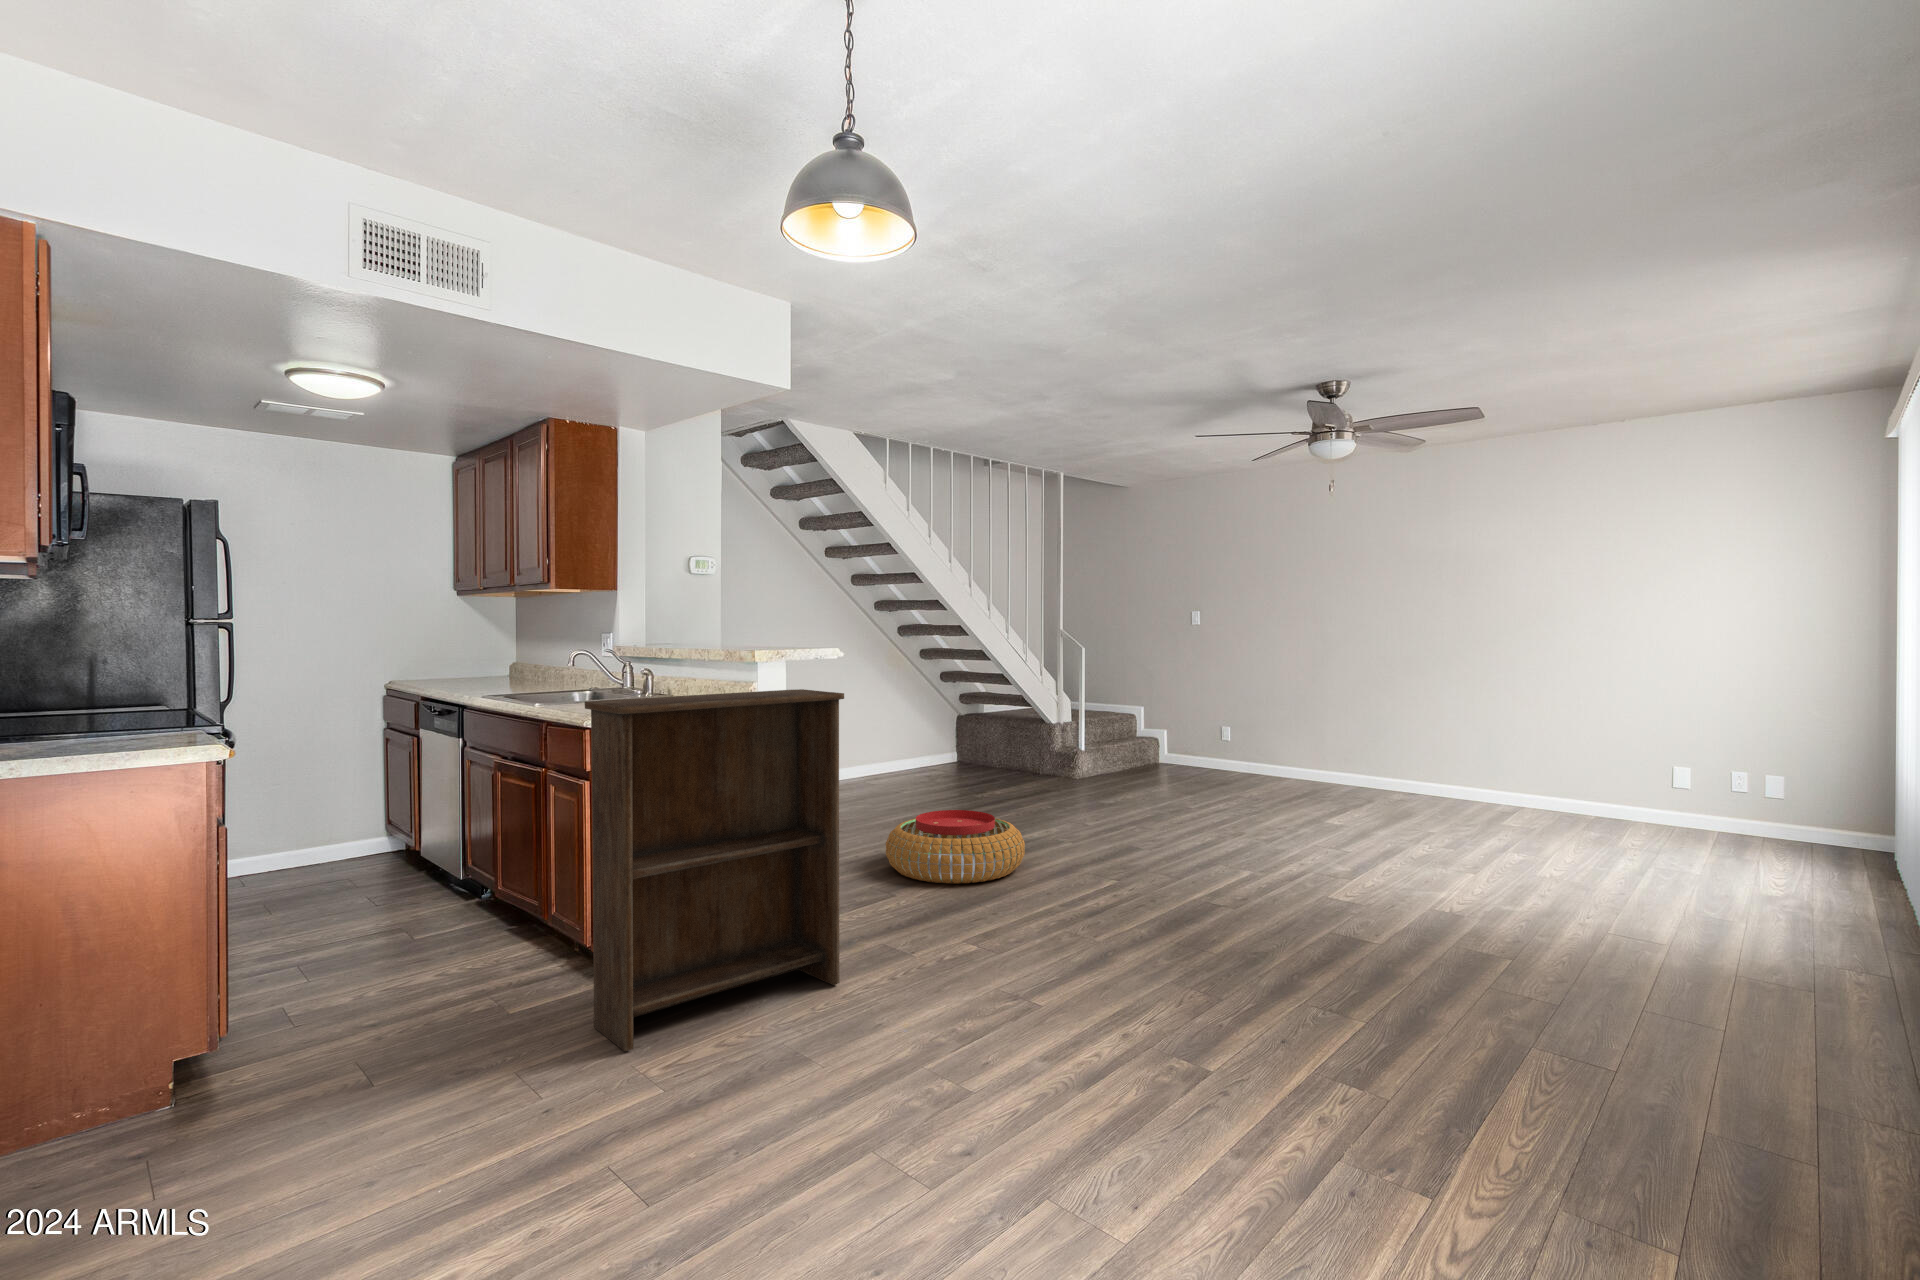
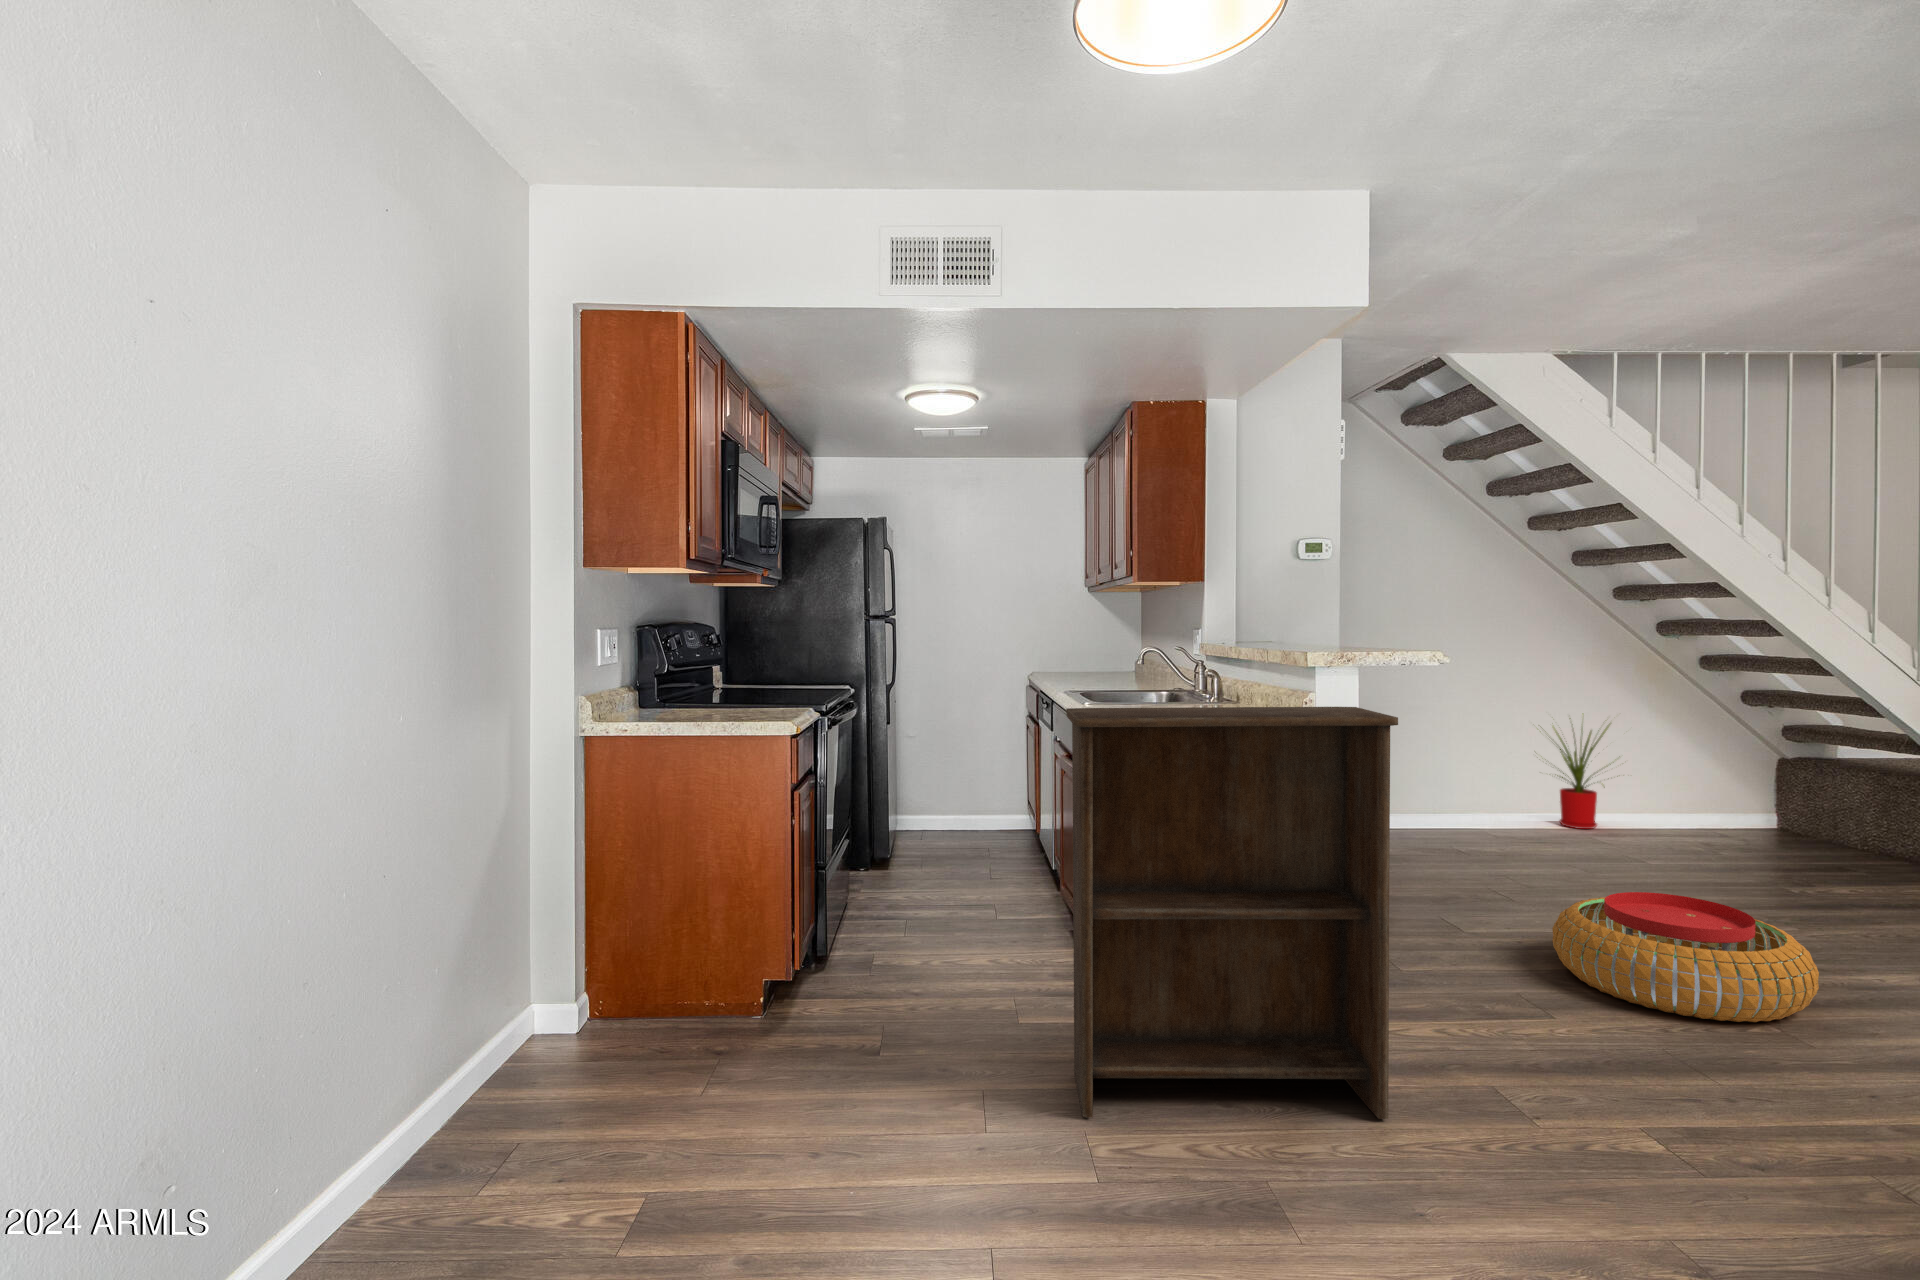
house plant: none [827,695,894,784] -> present [1553,718,1611,829]

